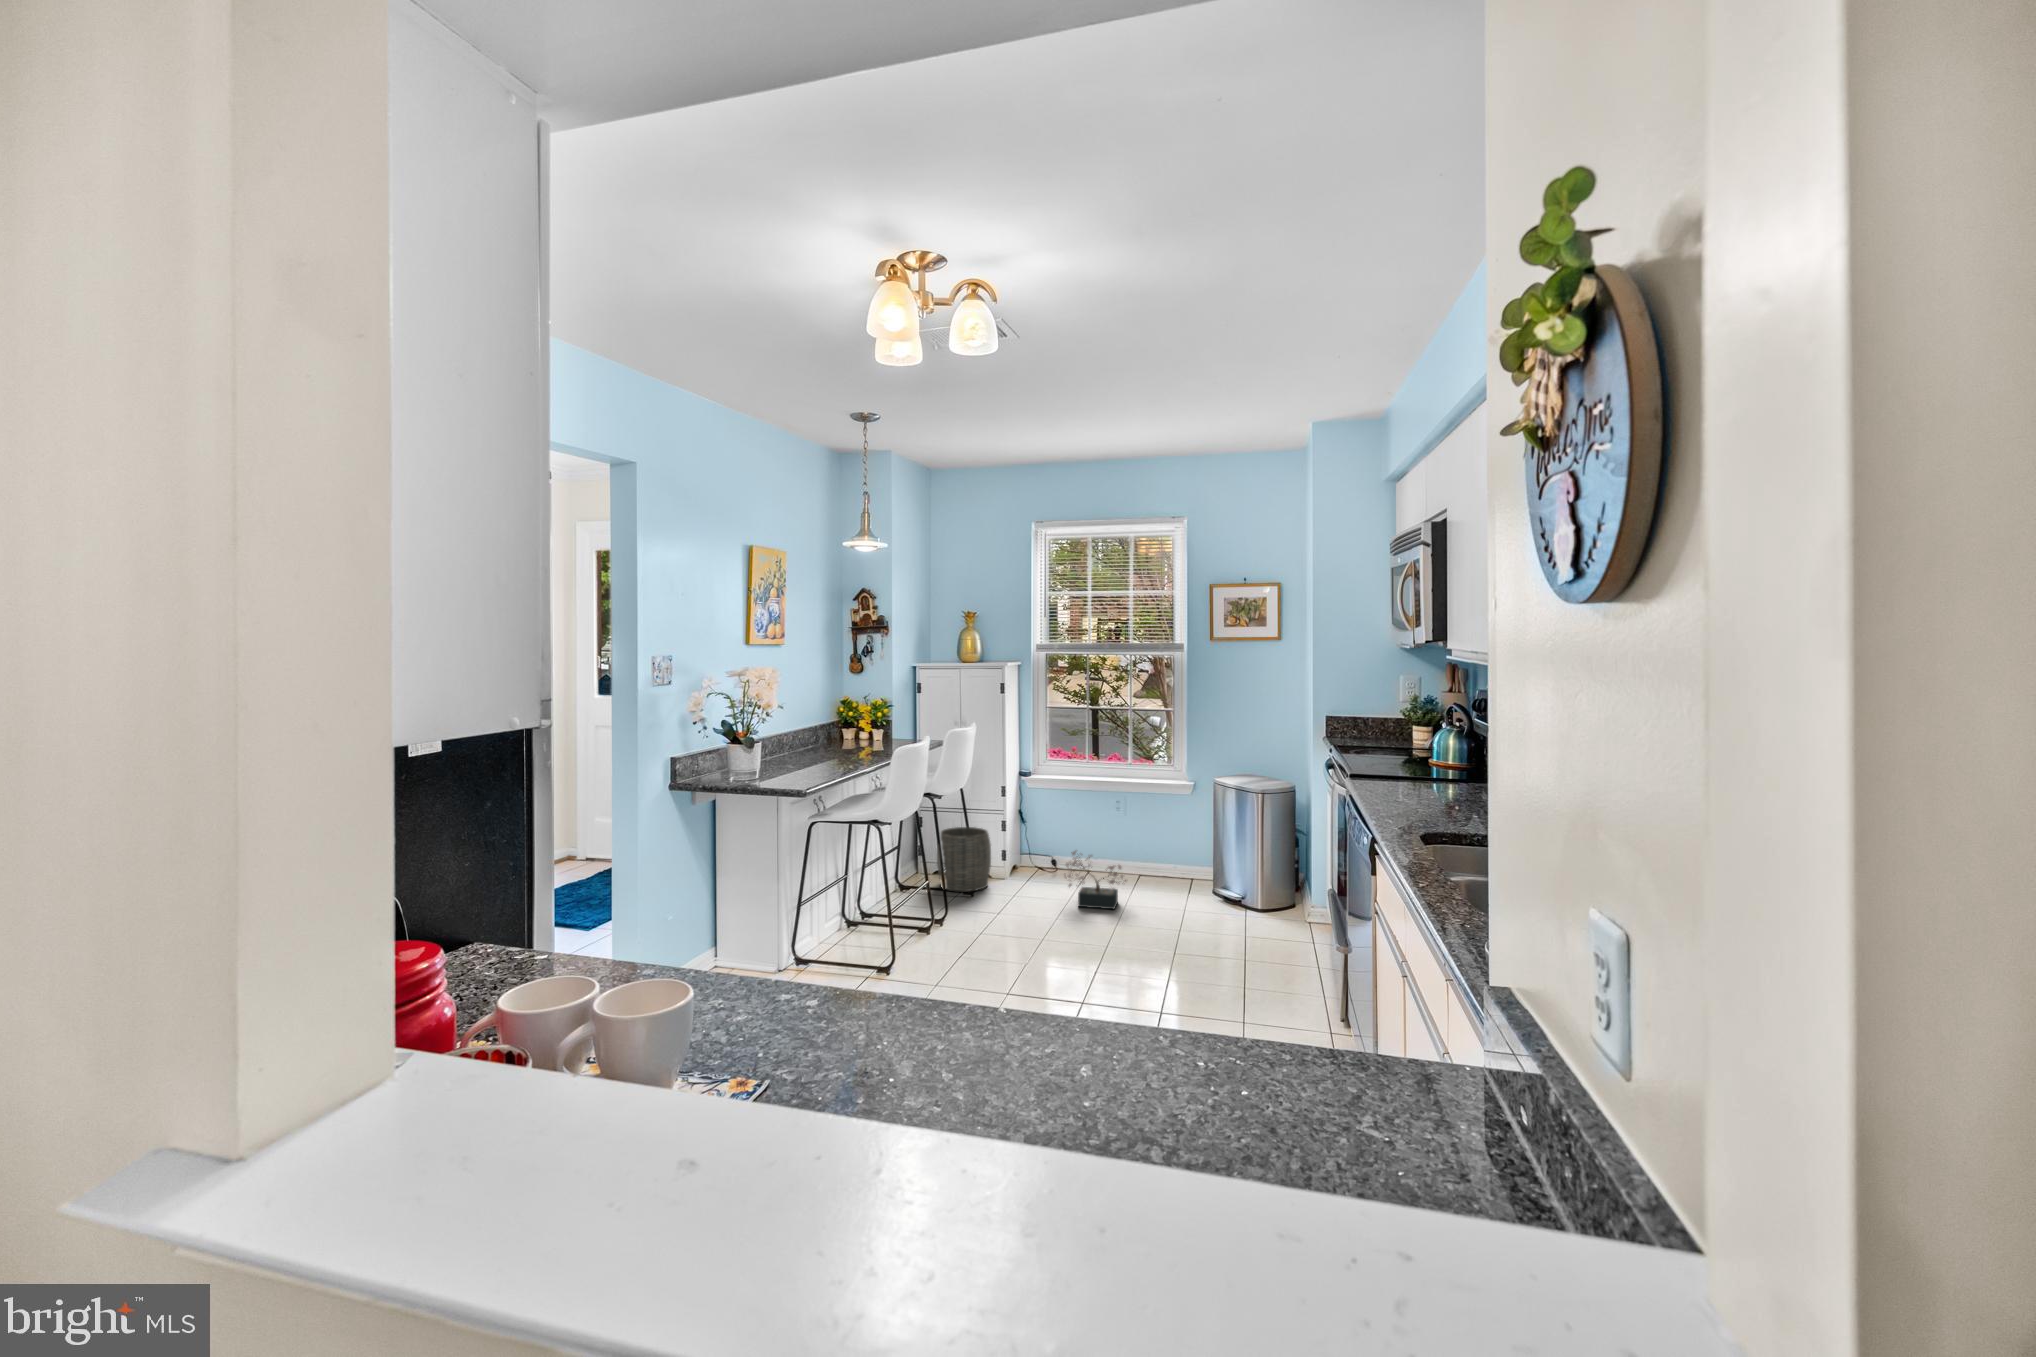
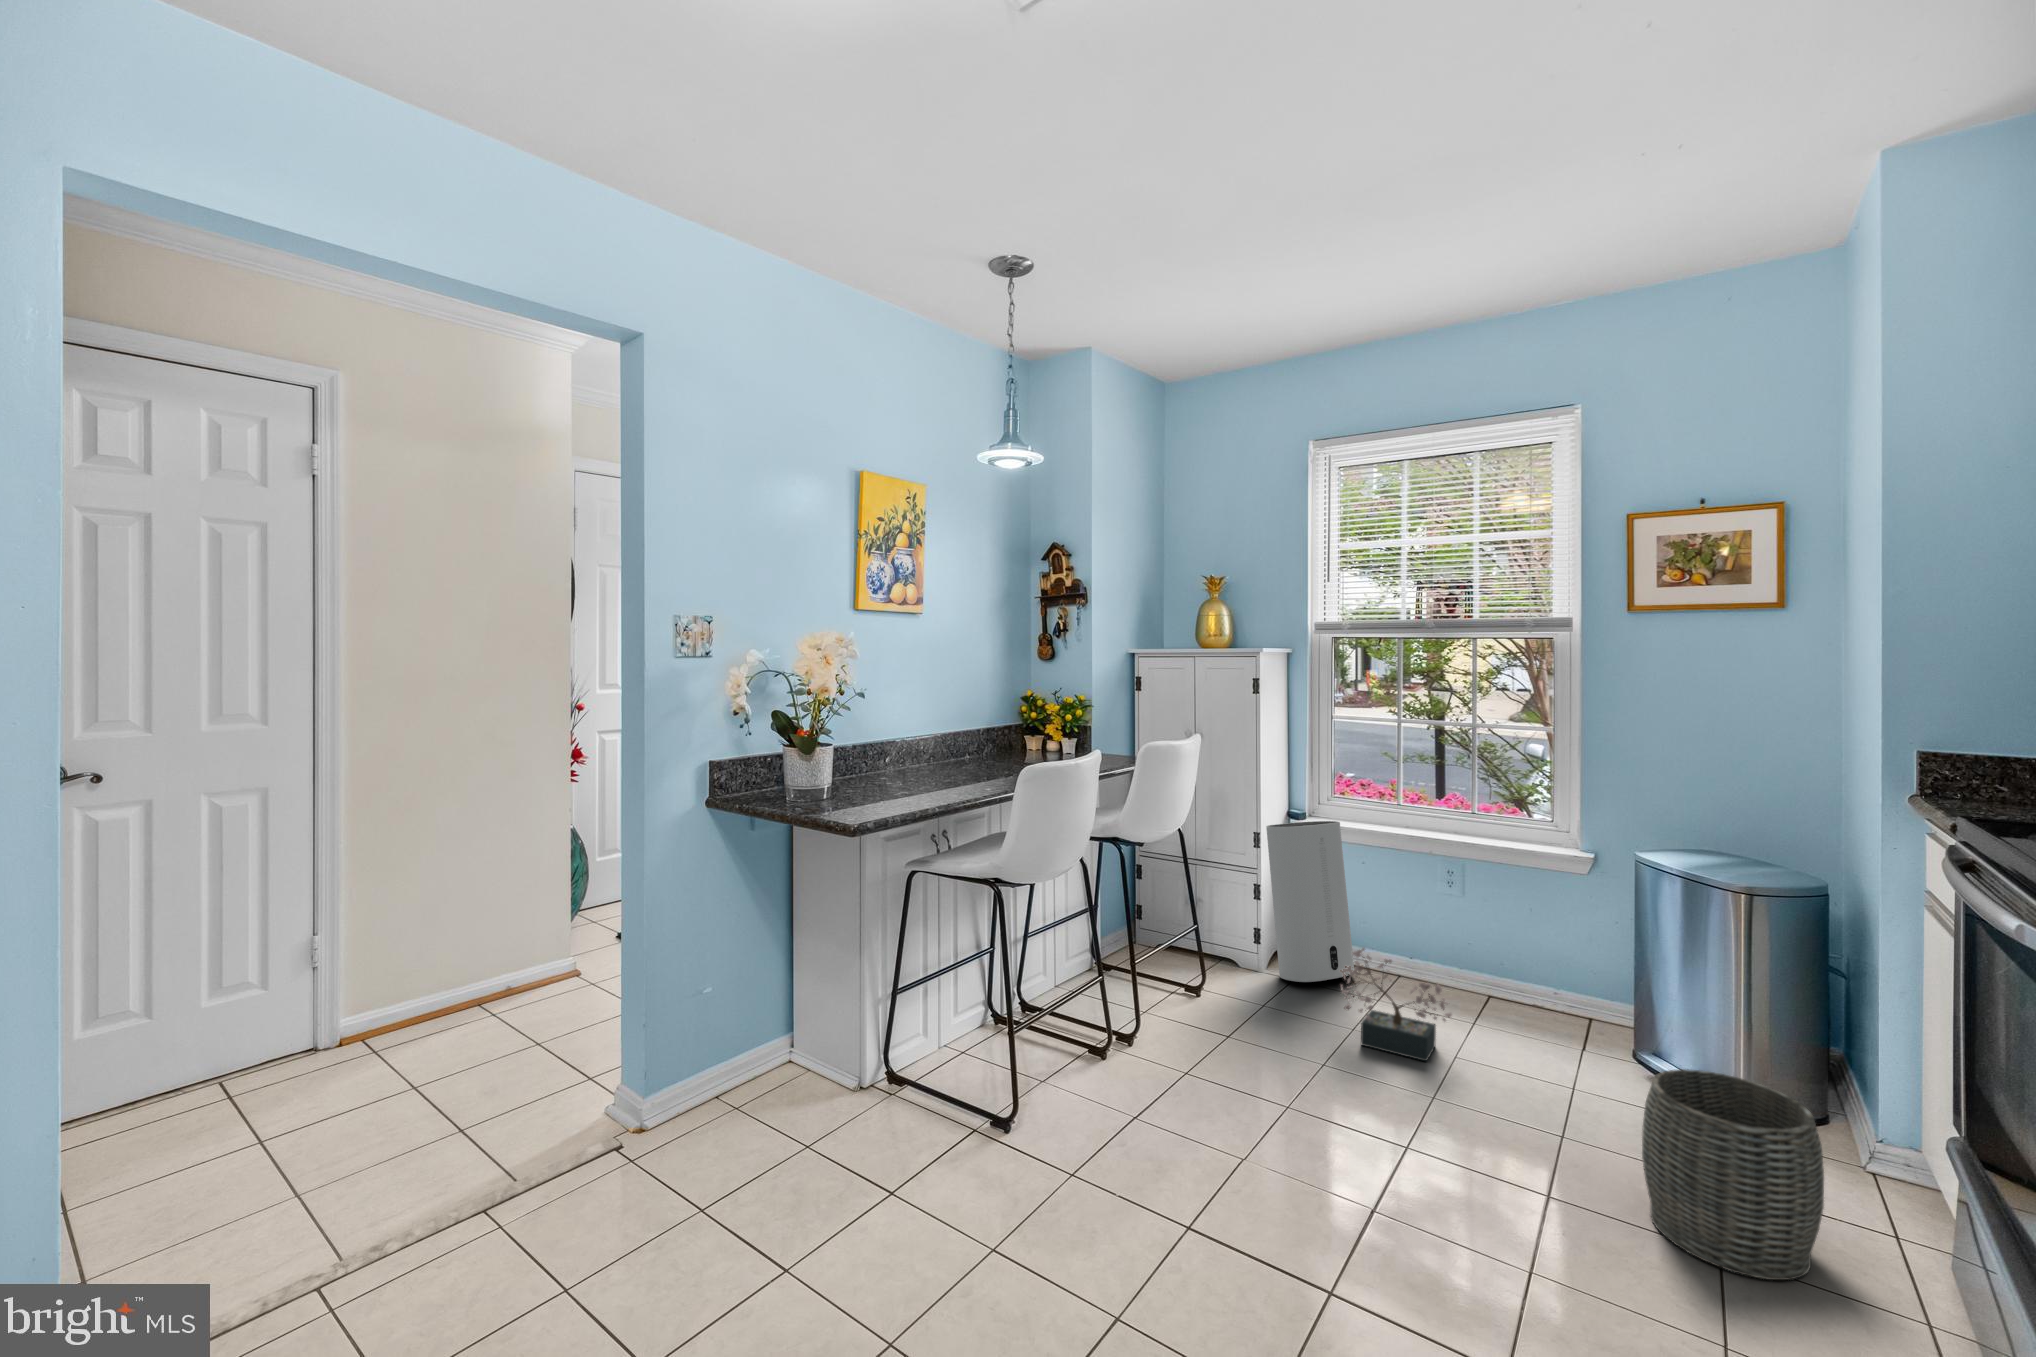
air purifier: none [1010,776,1065,881] -> present [1266,821,1354,982]
woven basket: present [937,827,991,892] -> present [1642,1069,1824,1280]

